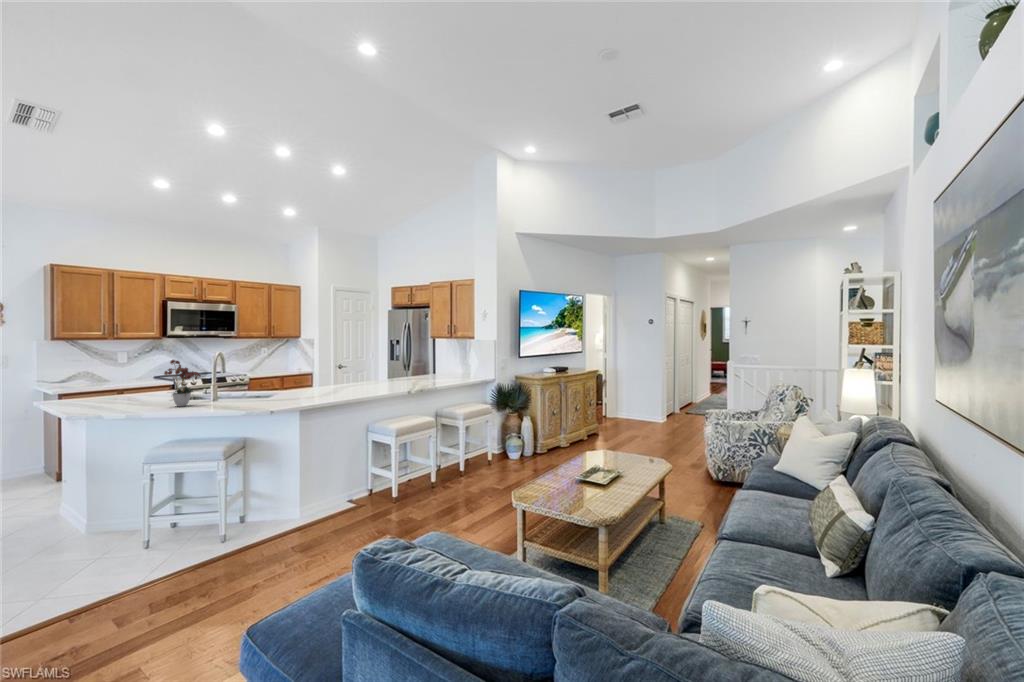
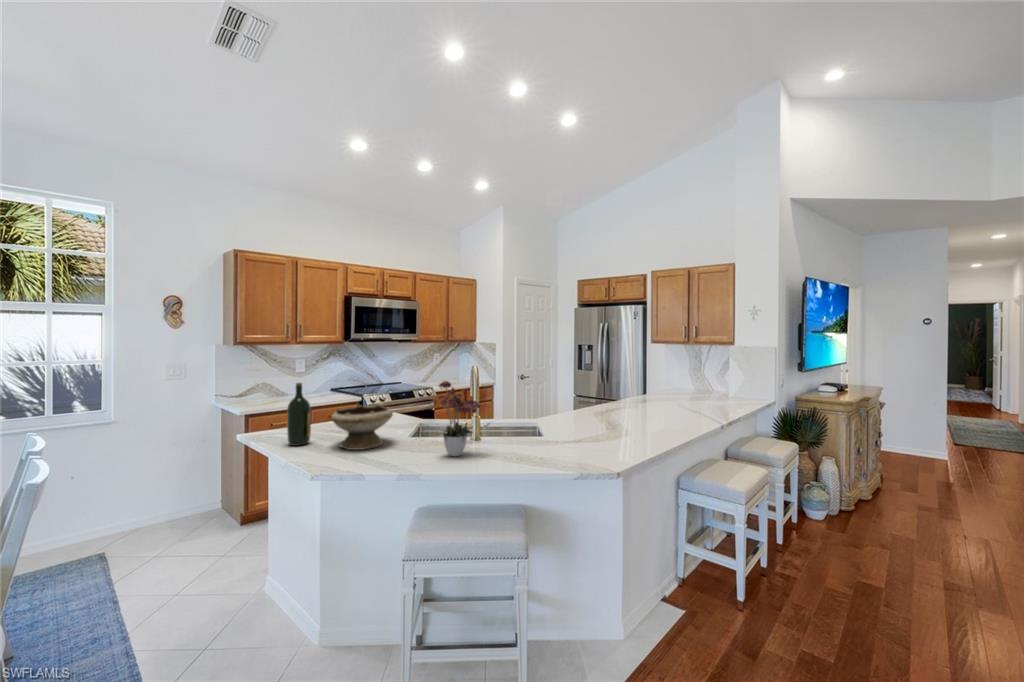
wine bottle: none [66,363,86,405] -> present [287,383,311,446]
bowl: none [98,378,149,406] -> present [332,405,393,450]

